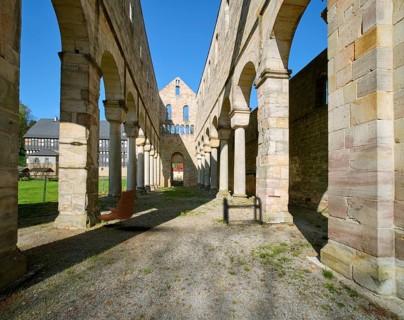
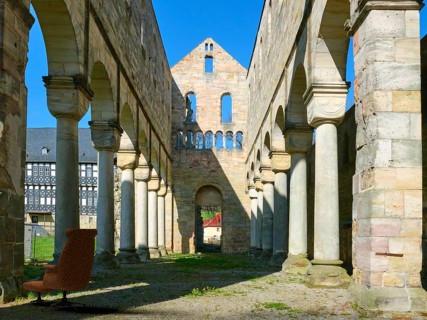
bench: present [223,196,263,225] -> none [278,254,363,315]

